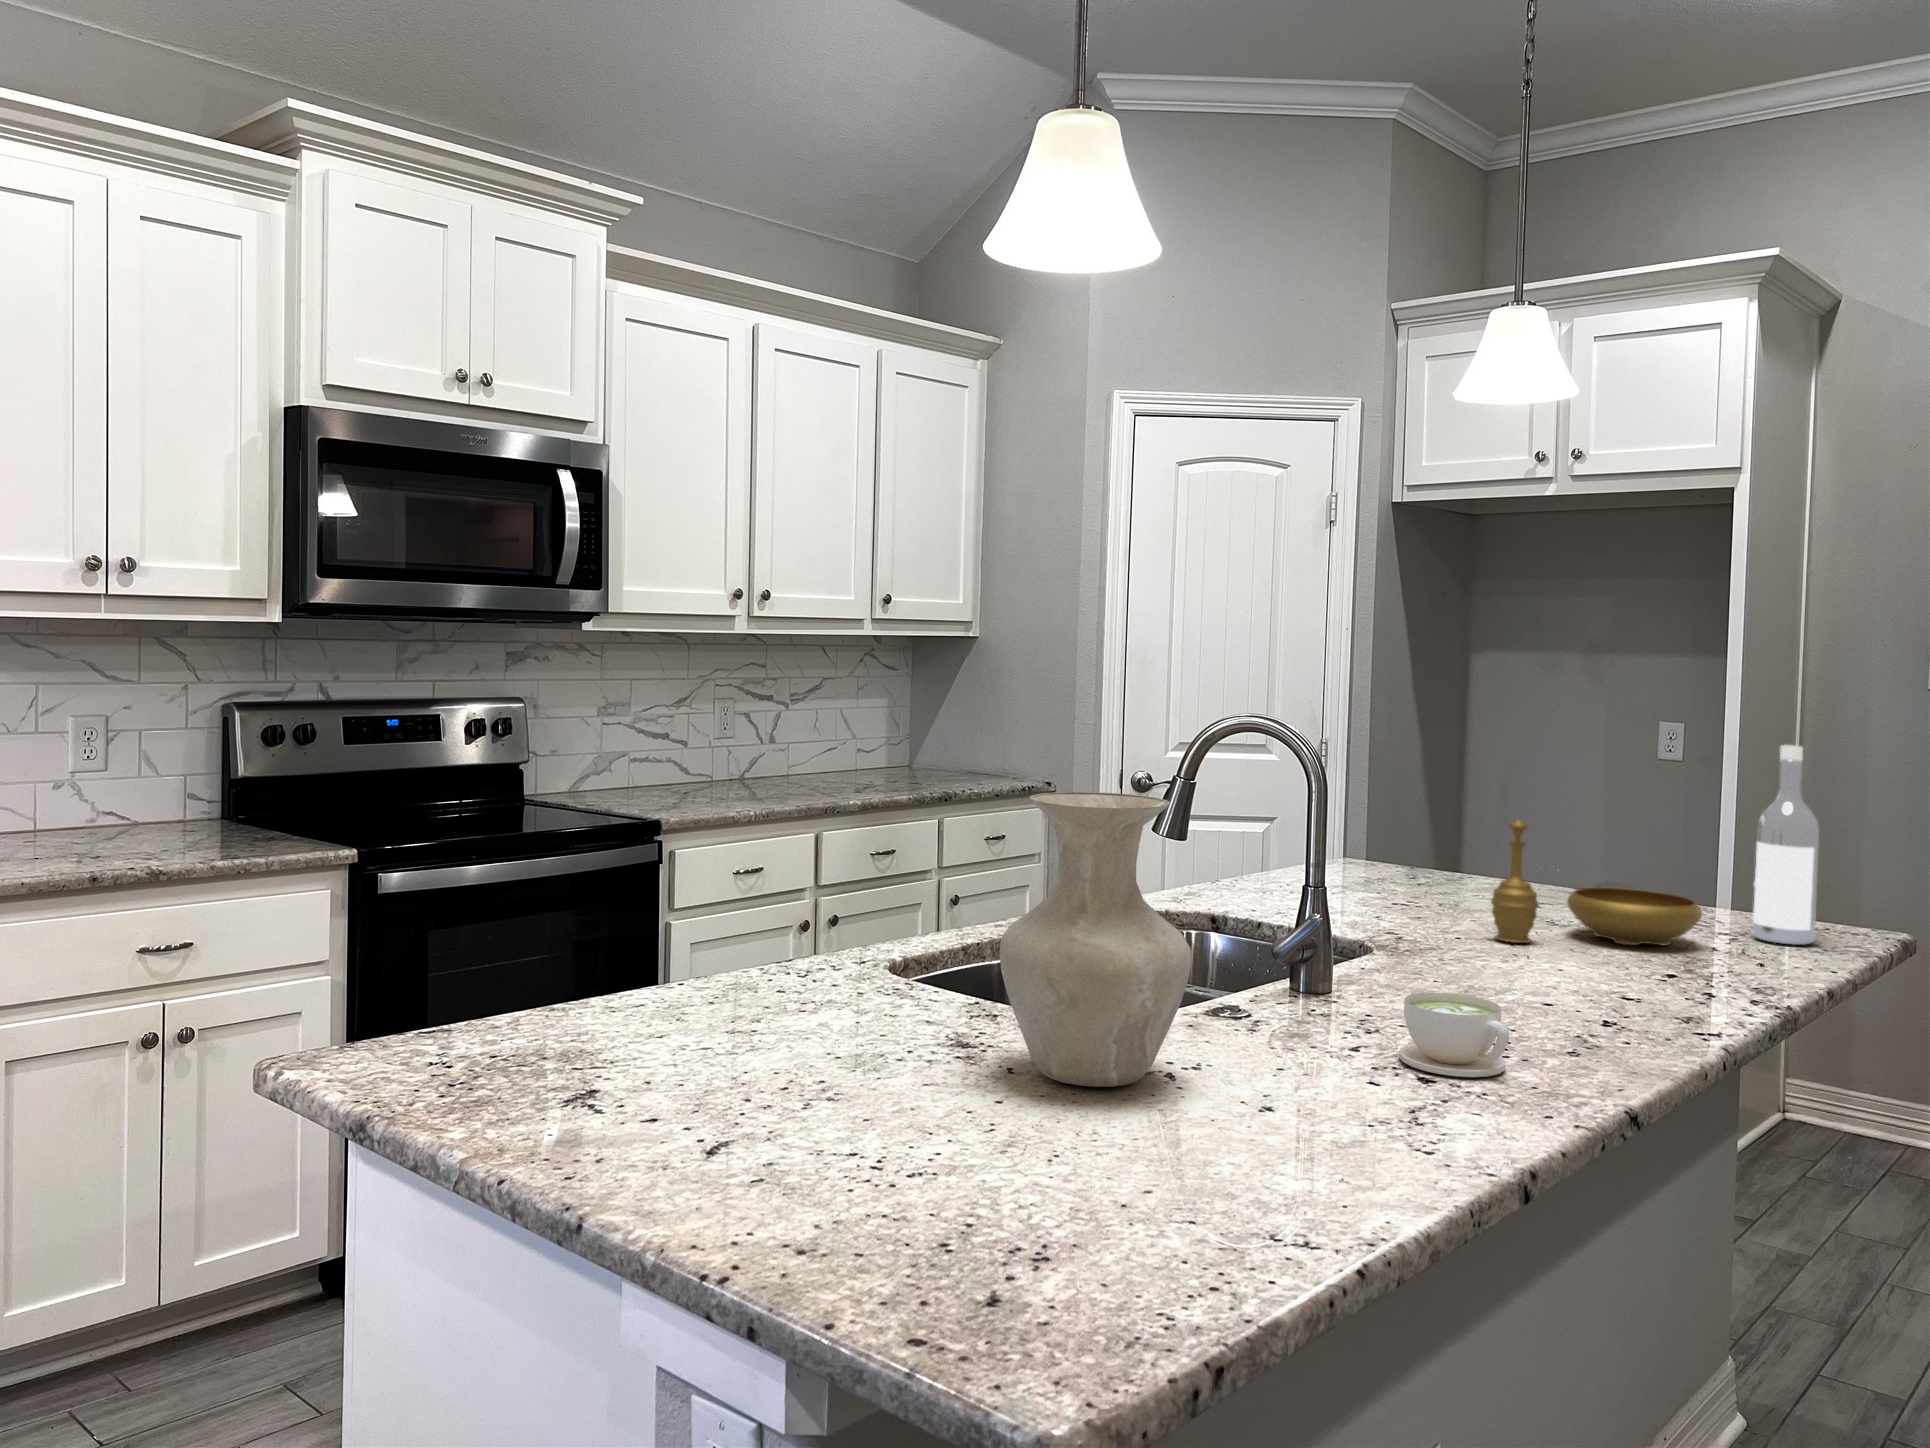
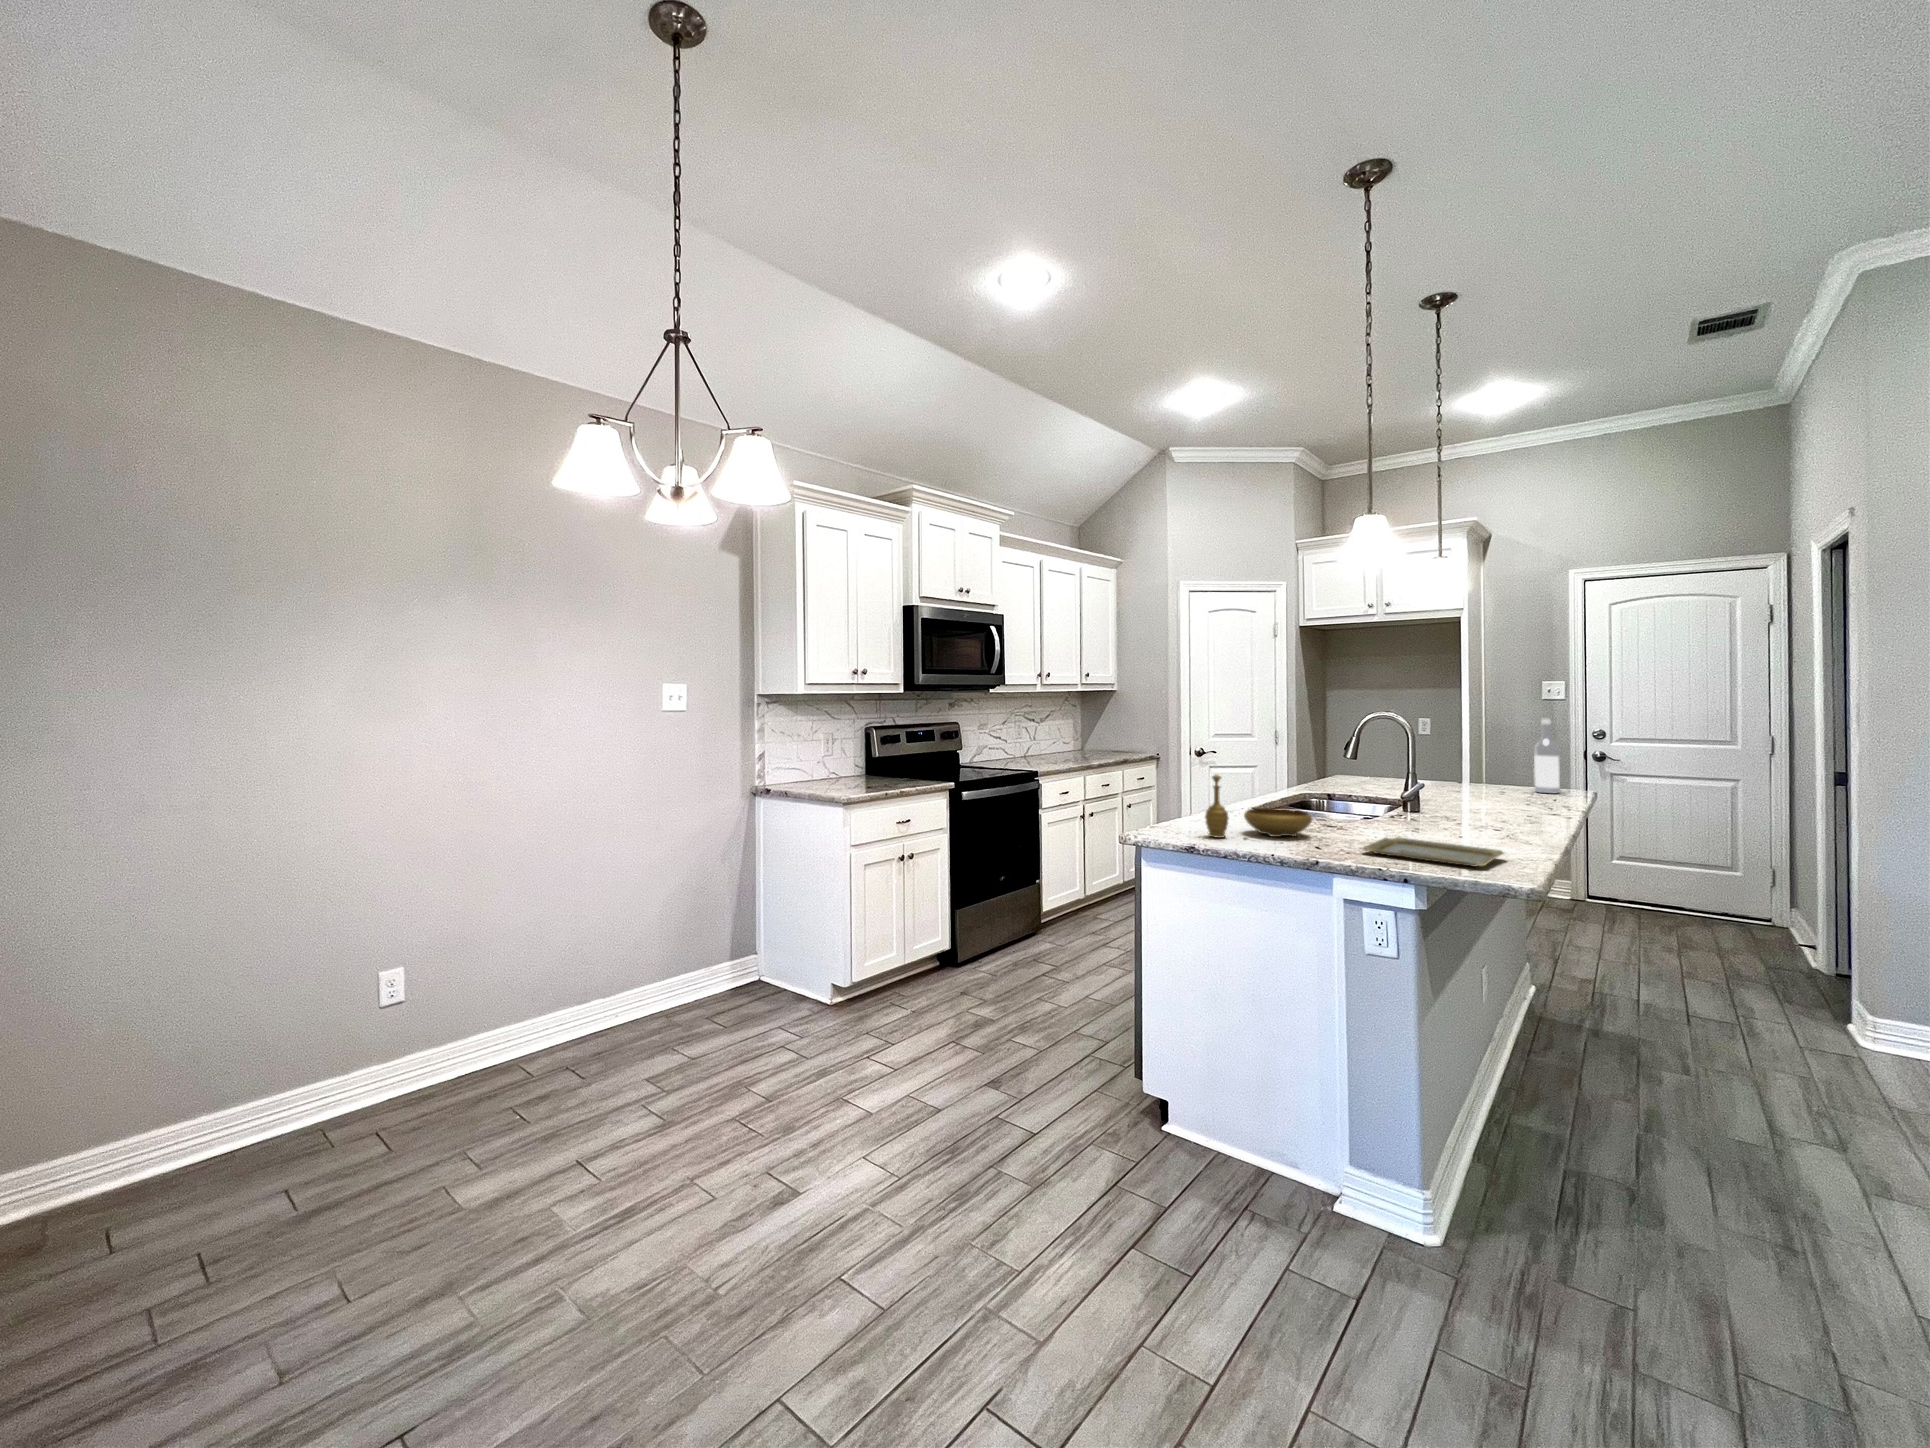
vase: present [999,792,1191,1087] -> none [1342,736,1414,830]
decorative bowl: present [1491,820,1702,946] -> present [1205,775,1312,838]
coffee cup: present [1399,993,1509,1077] -> none [1466,801,1511,825]
tray: none [806,1142,1241,1335] -> present [1362,837,1504,867]

